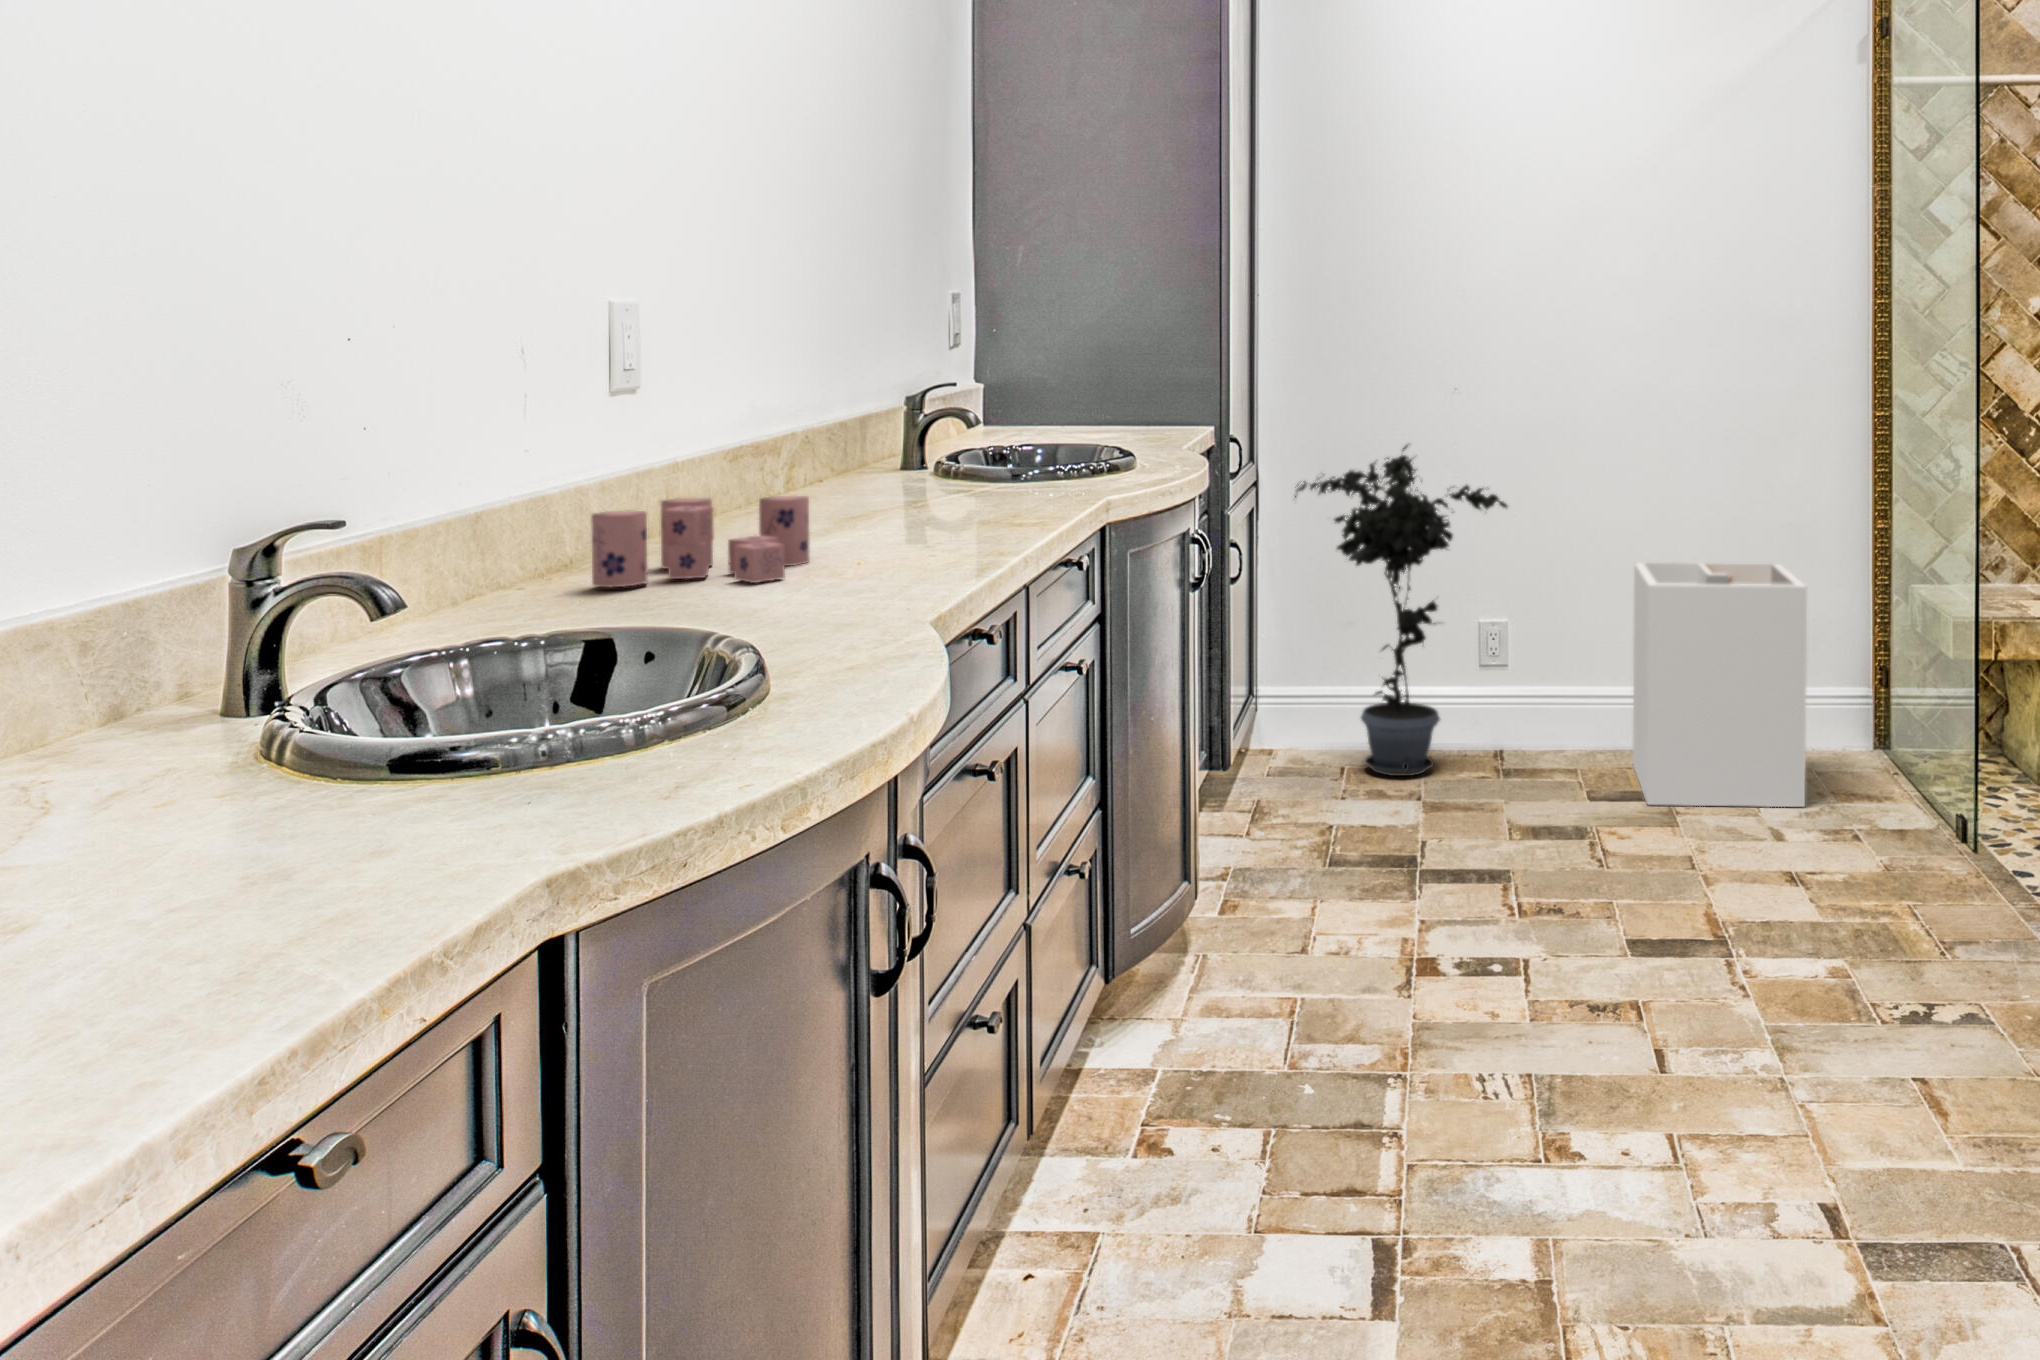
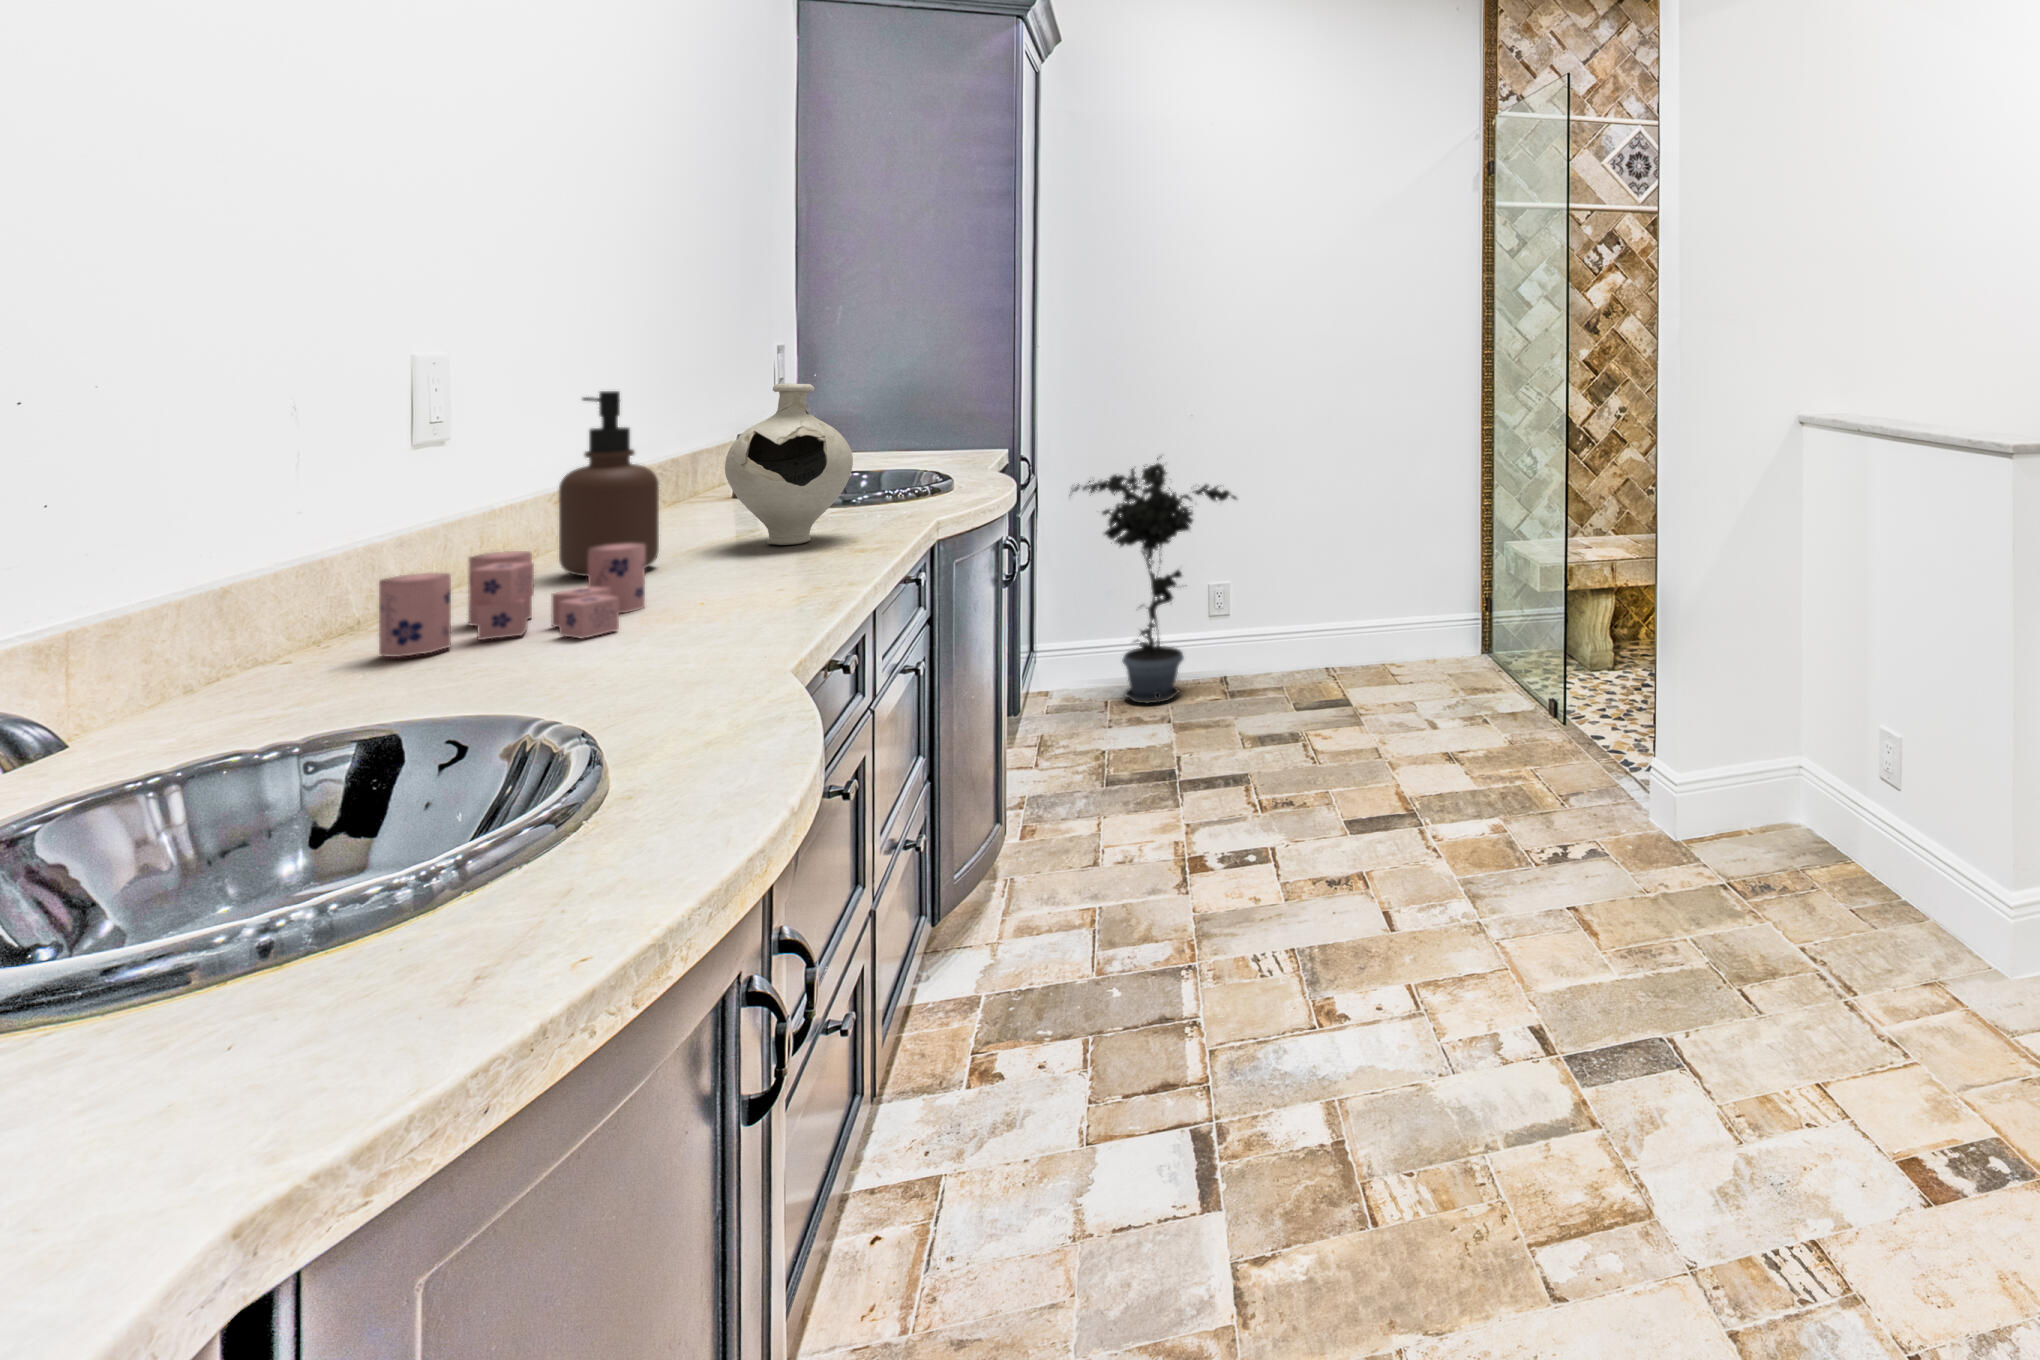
decorative vase: none [888,334,1013,515] -> present [725,383,853,545]
soap dispenser: none [736,340,825,535] -> present [559,391,659,576]
laundry hamper: present [1633,563,1807,807] -> none [1324,531,1451,709]

